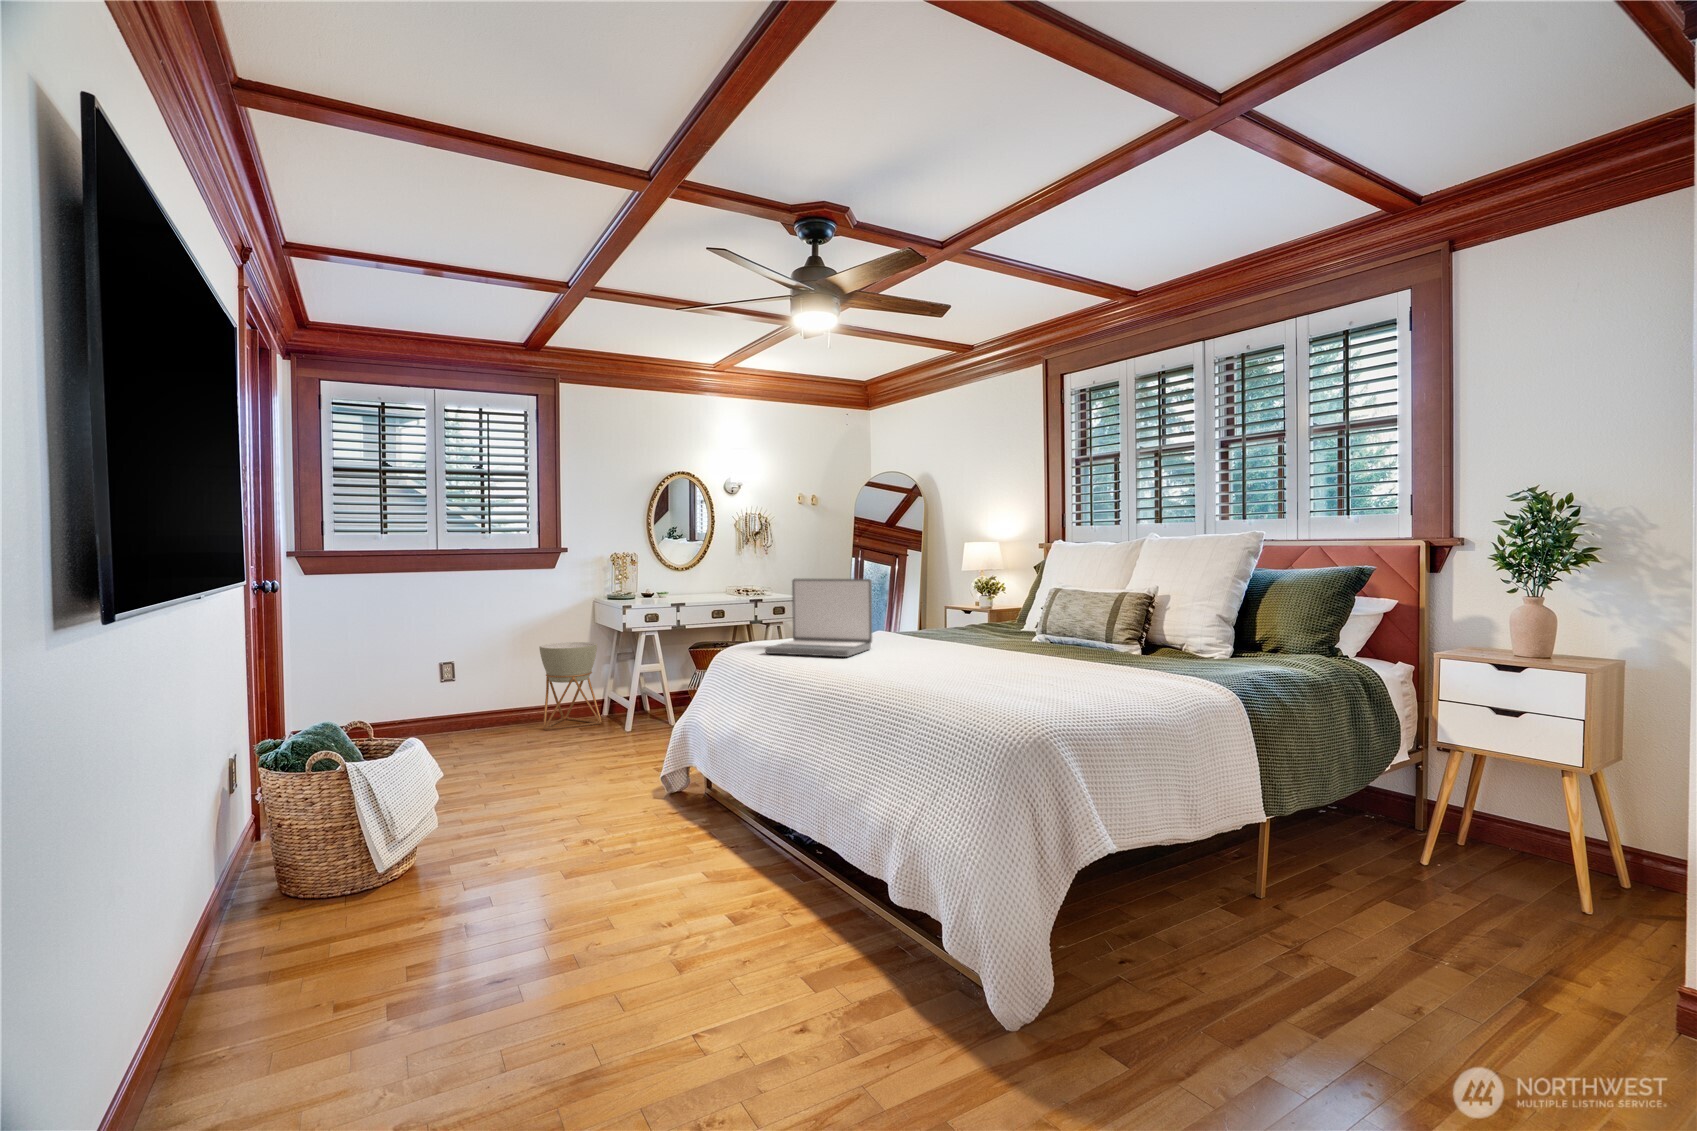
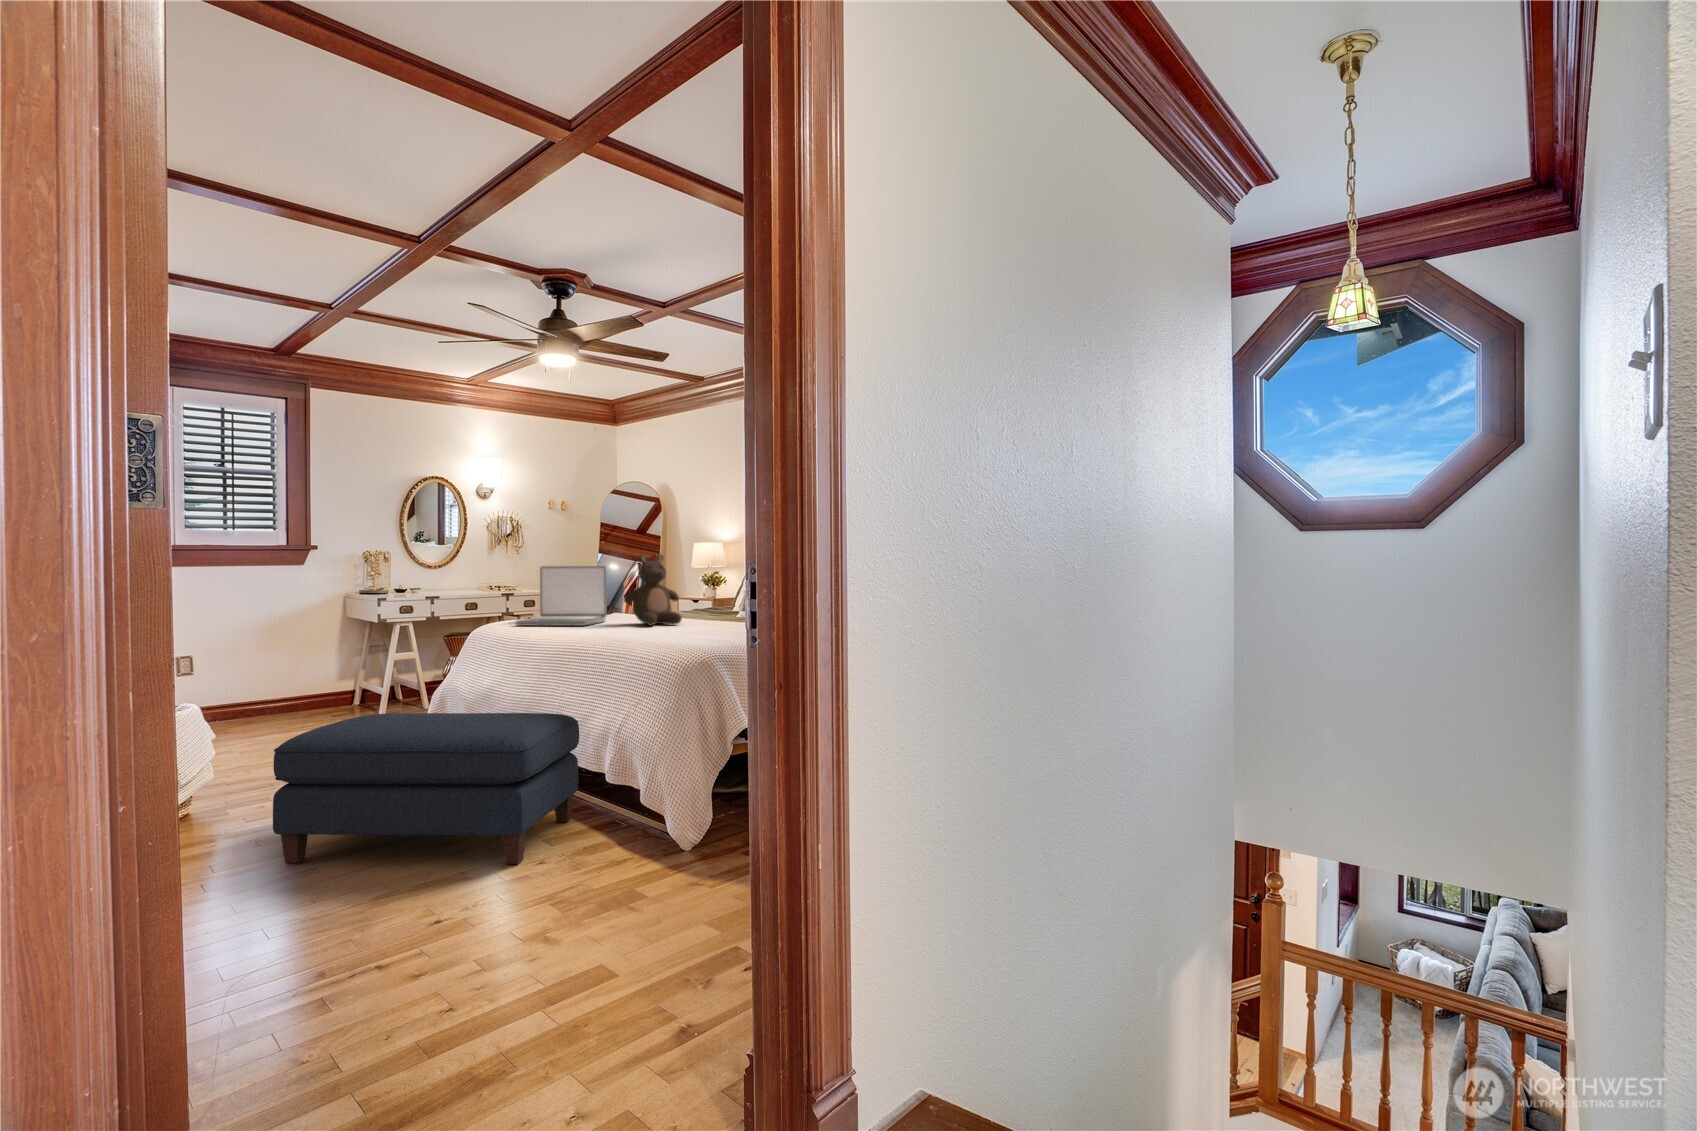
stuffed bear: none [896,565,971,660] -> present [624,554,682,625]
planter: present [539,642,601,730] -> none [287,635,352,717]
ottoman: none [469,777,849,1037] -> present [273,713,579,864]

